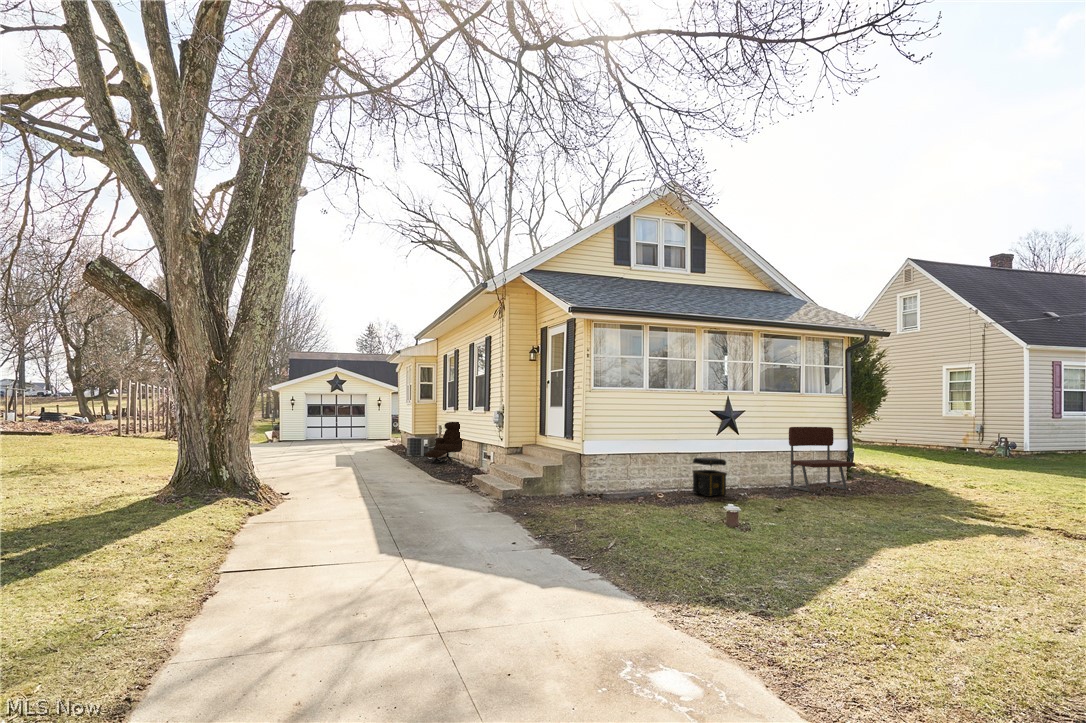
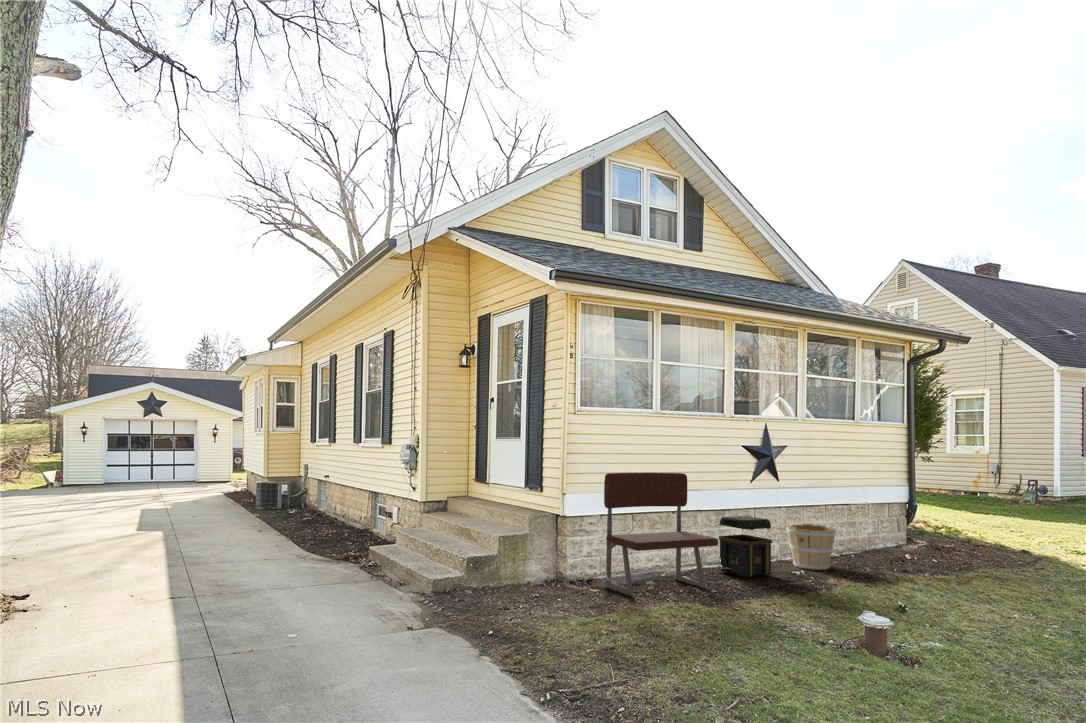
lounge chair: present [425,422,463,463] -> none [285,460,348,524]
bench: present [789,427,855,492] -> present [604,473,718,595]
wooden bucket: none [744,464,777,494] -> present [787,524,836,570]

